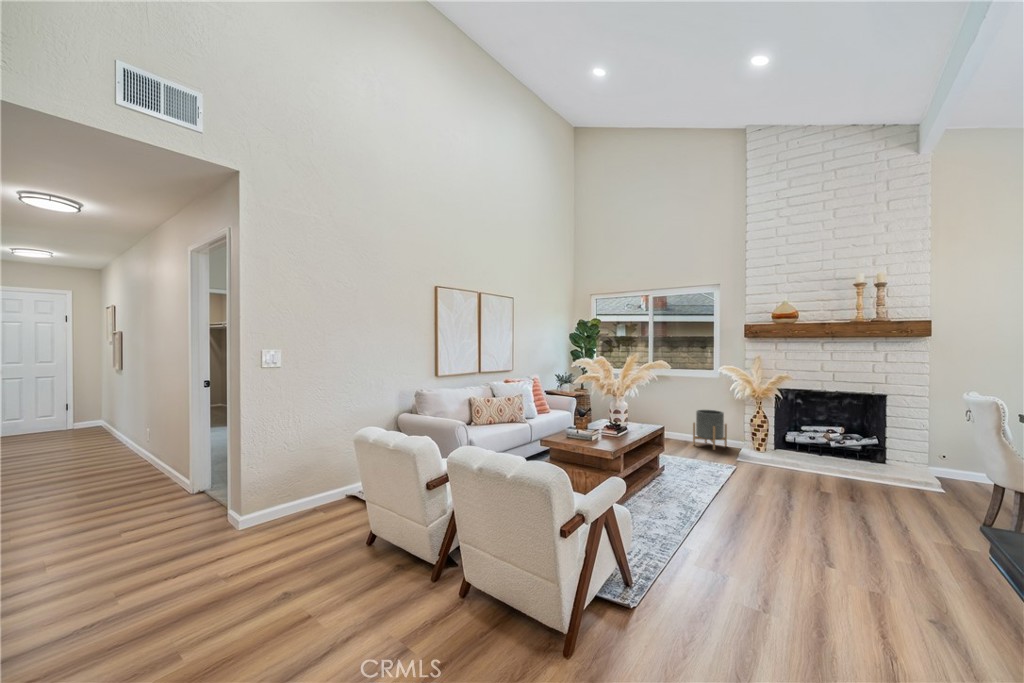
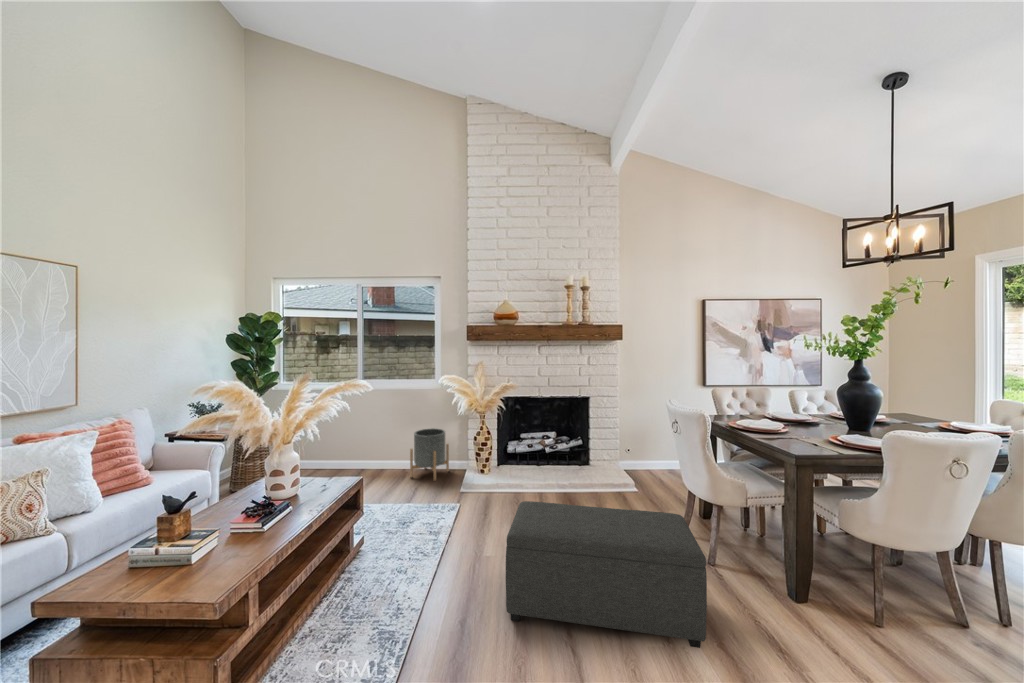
ottoman: none [764,450,939,560] -> present [506,501,707,648]

